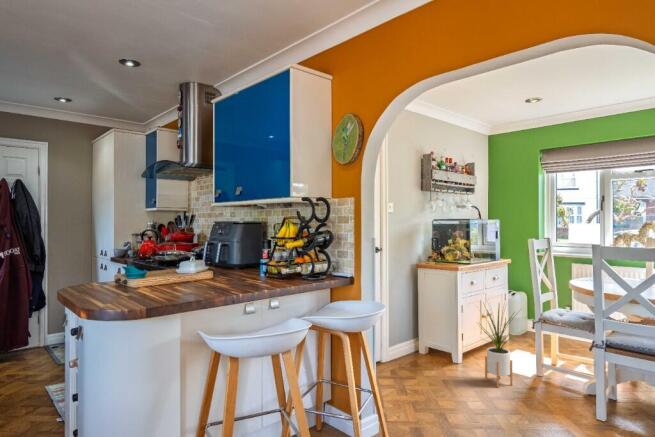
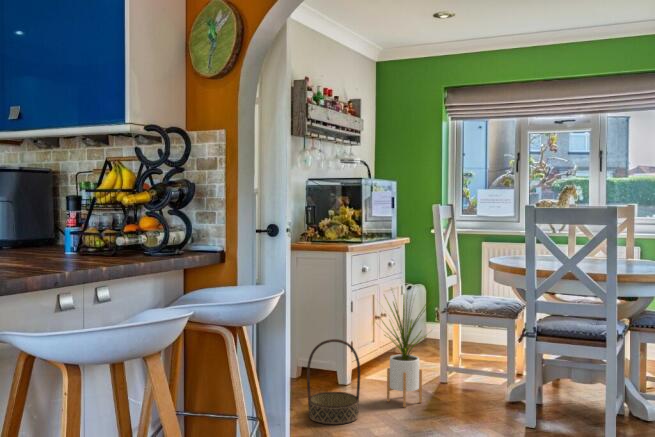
basket: none [423,334,462,395] -> present [307,339,360,425]

